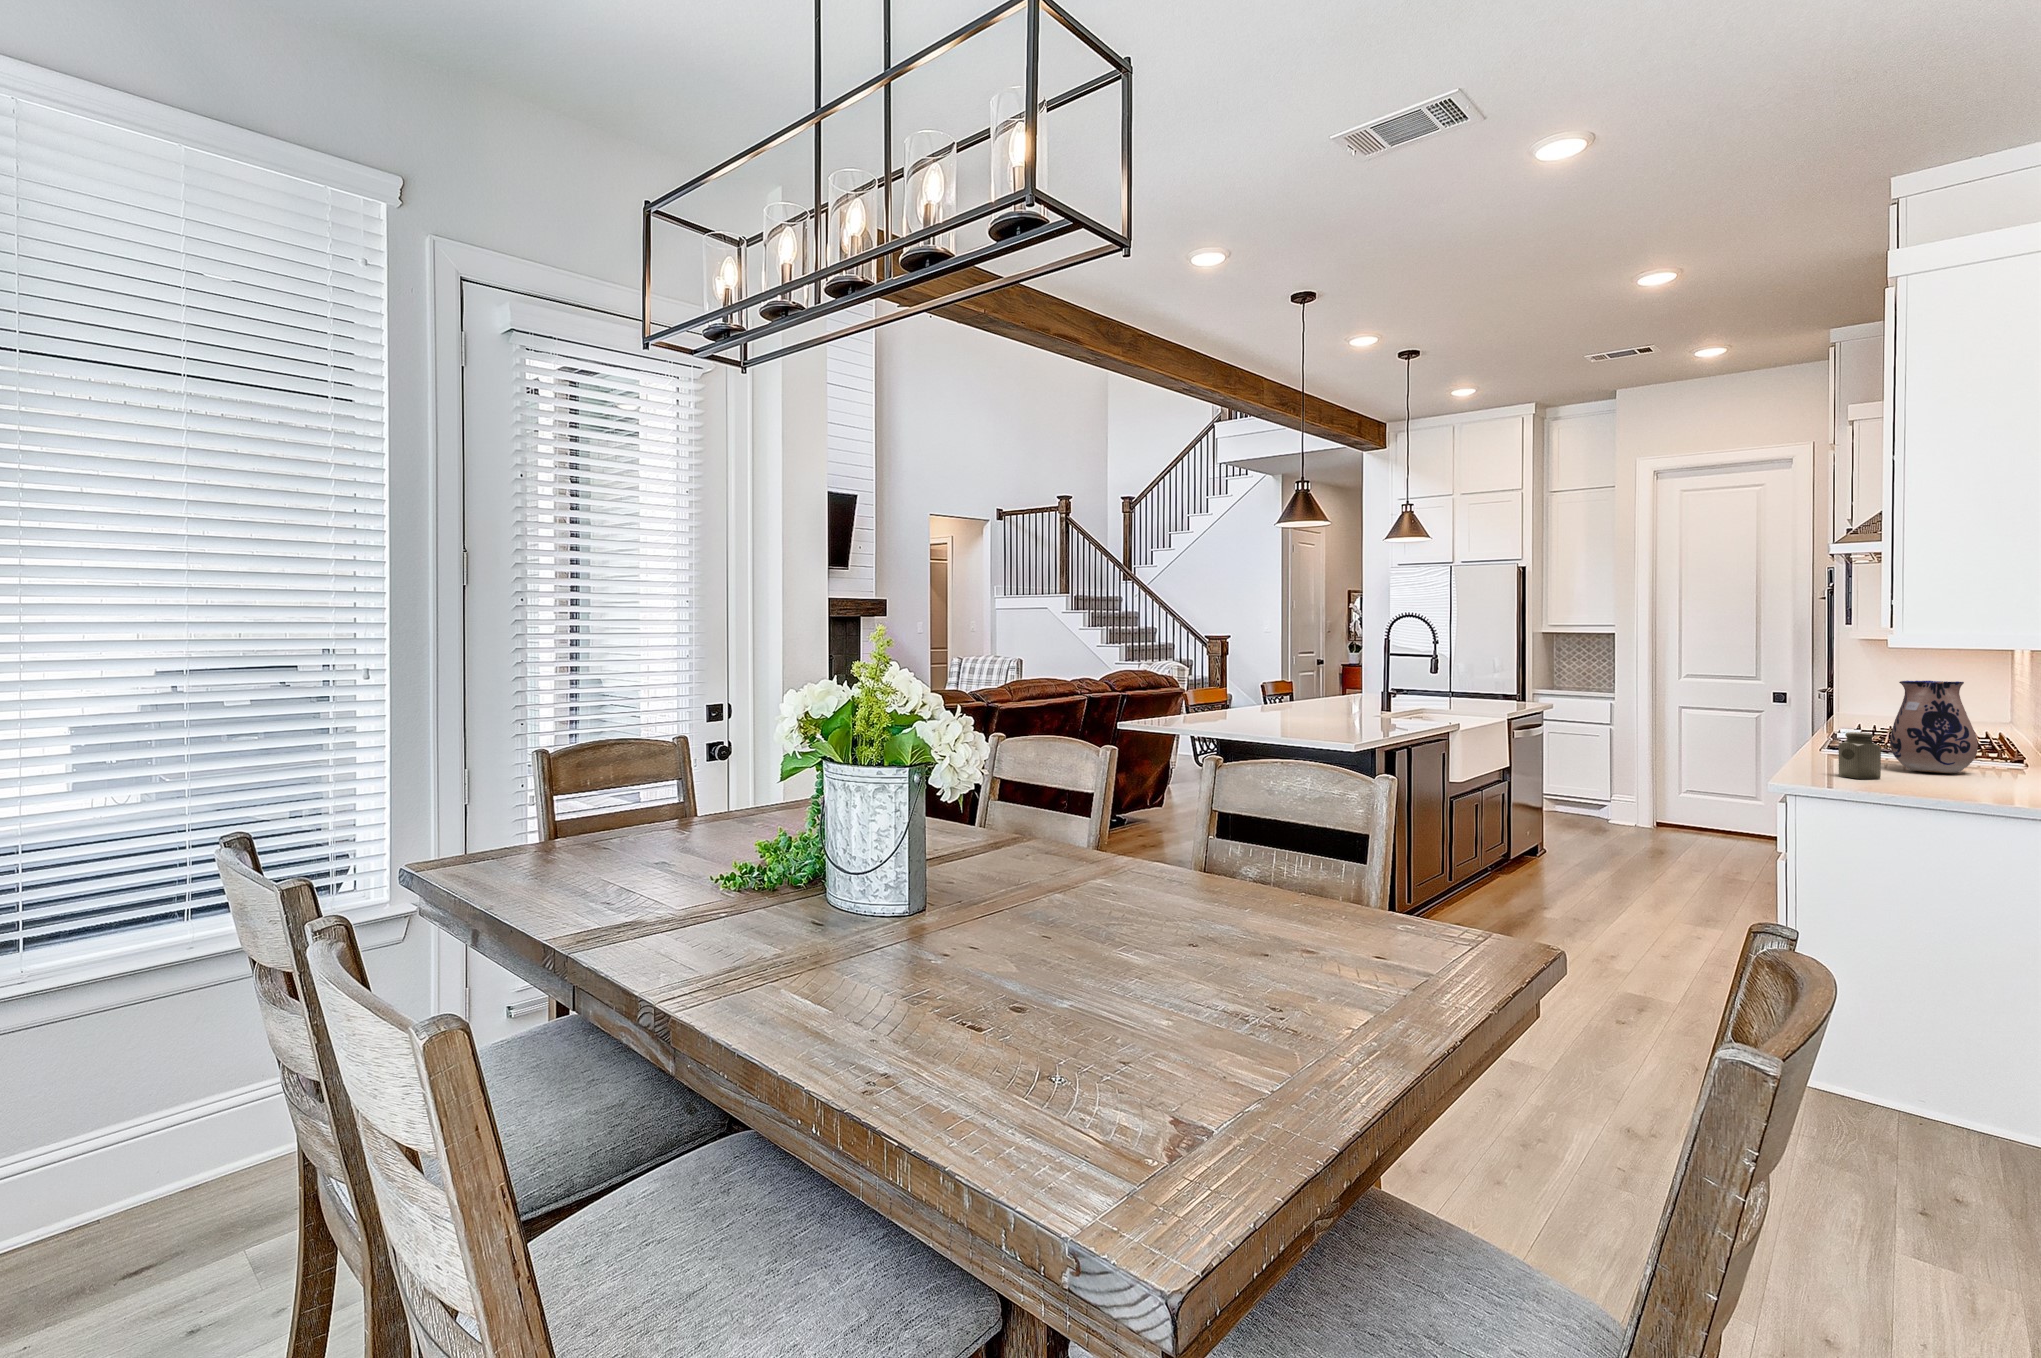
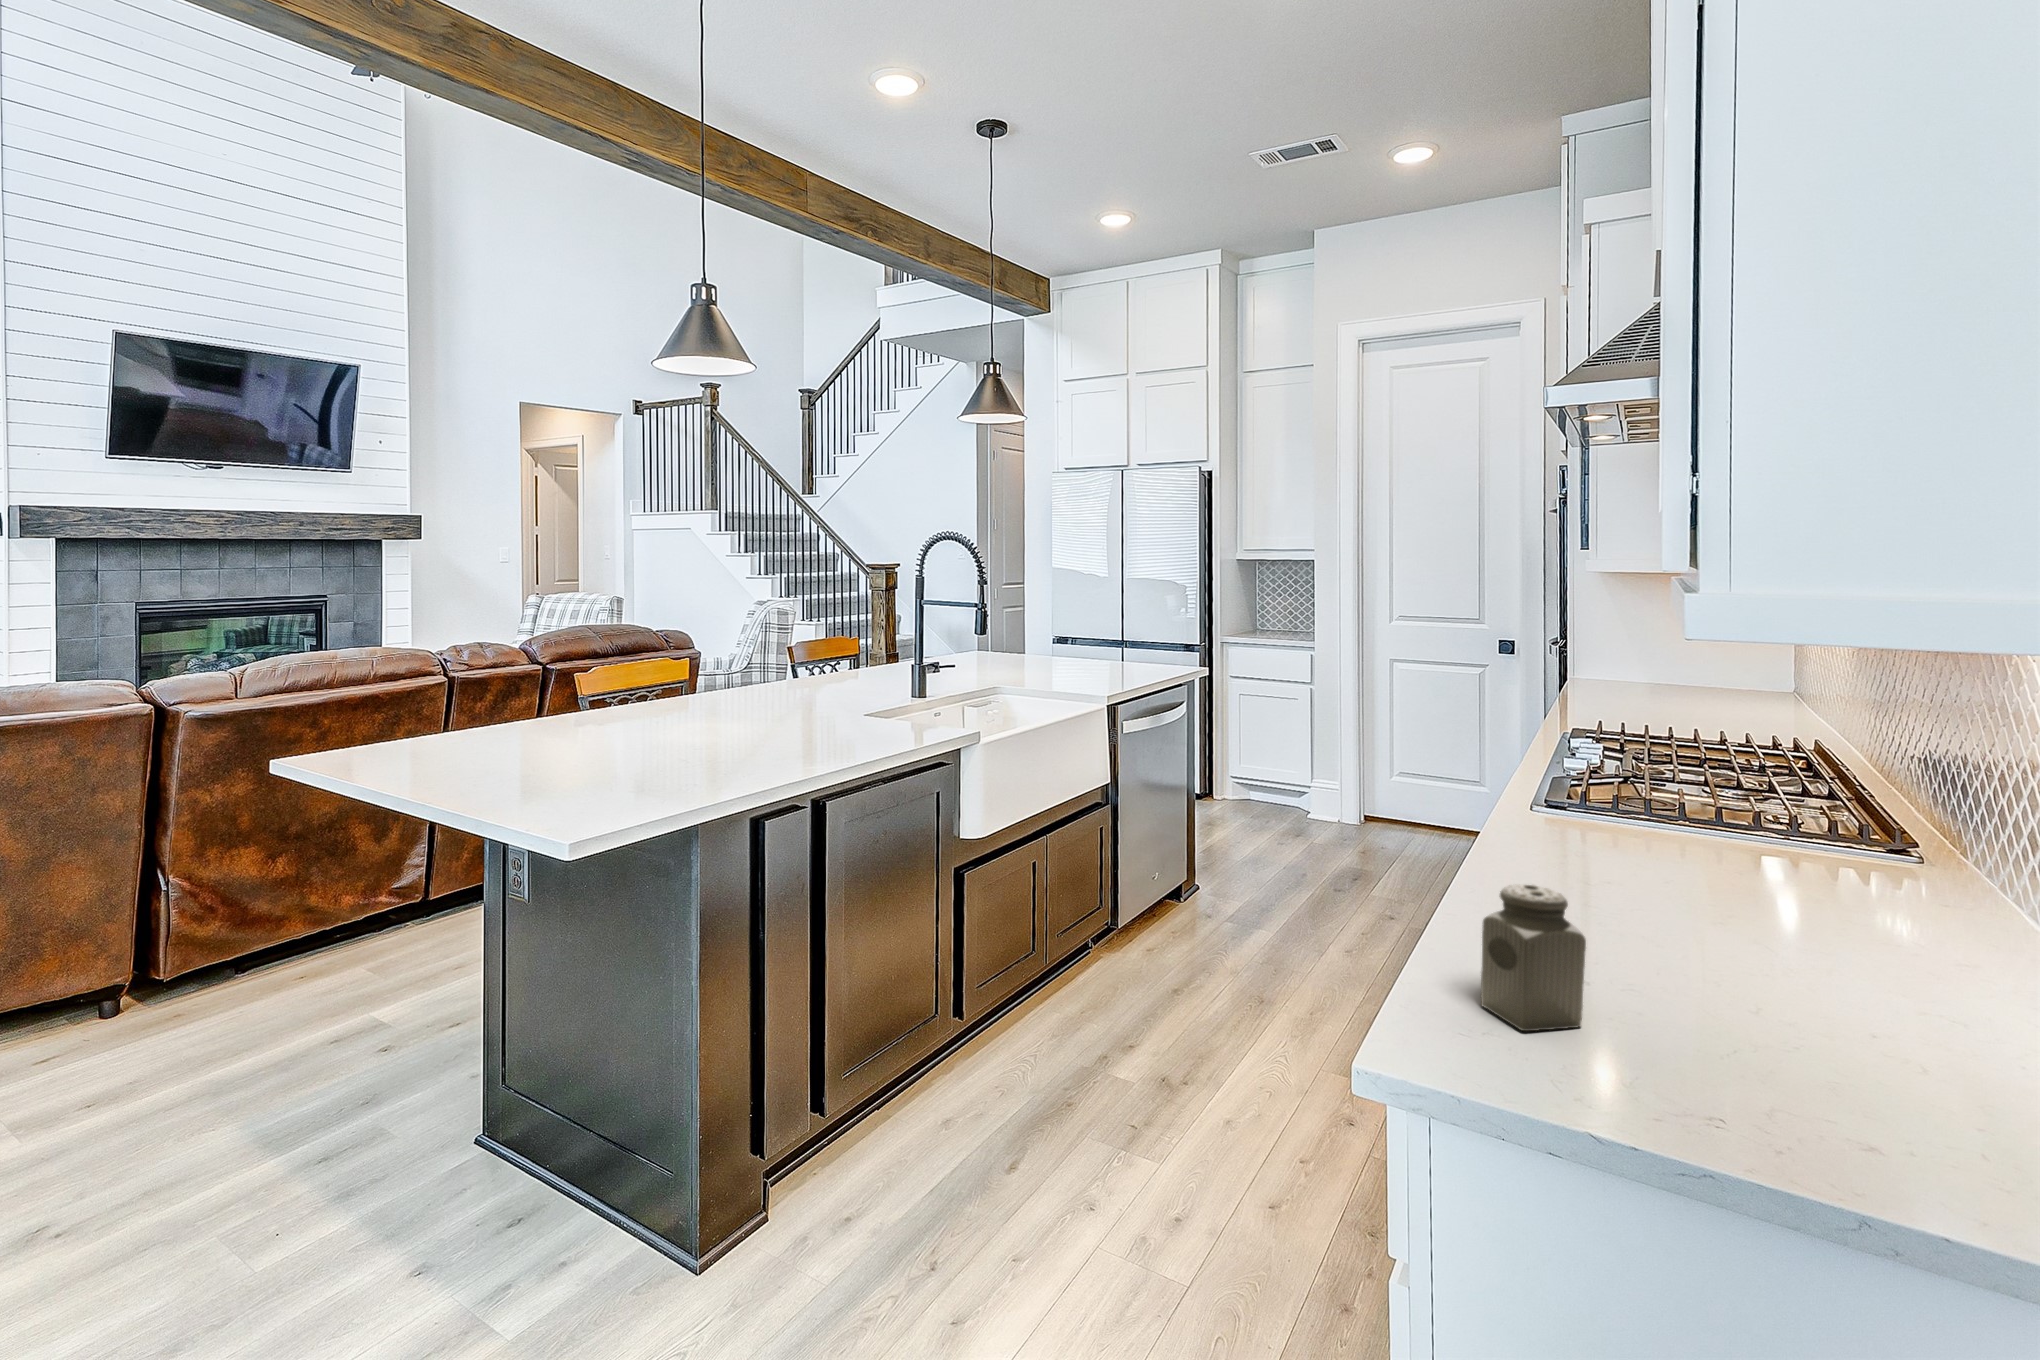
ceramic pitcher: present [1890,681,1978,773] -> none [1616,716,1822,974]

